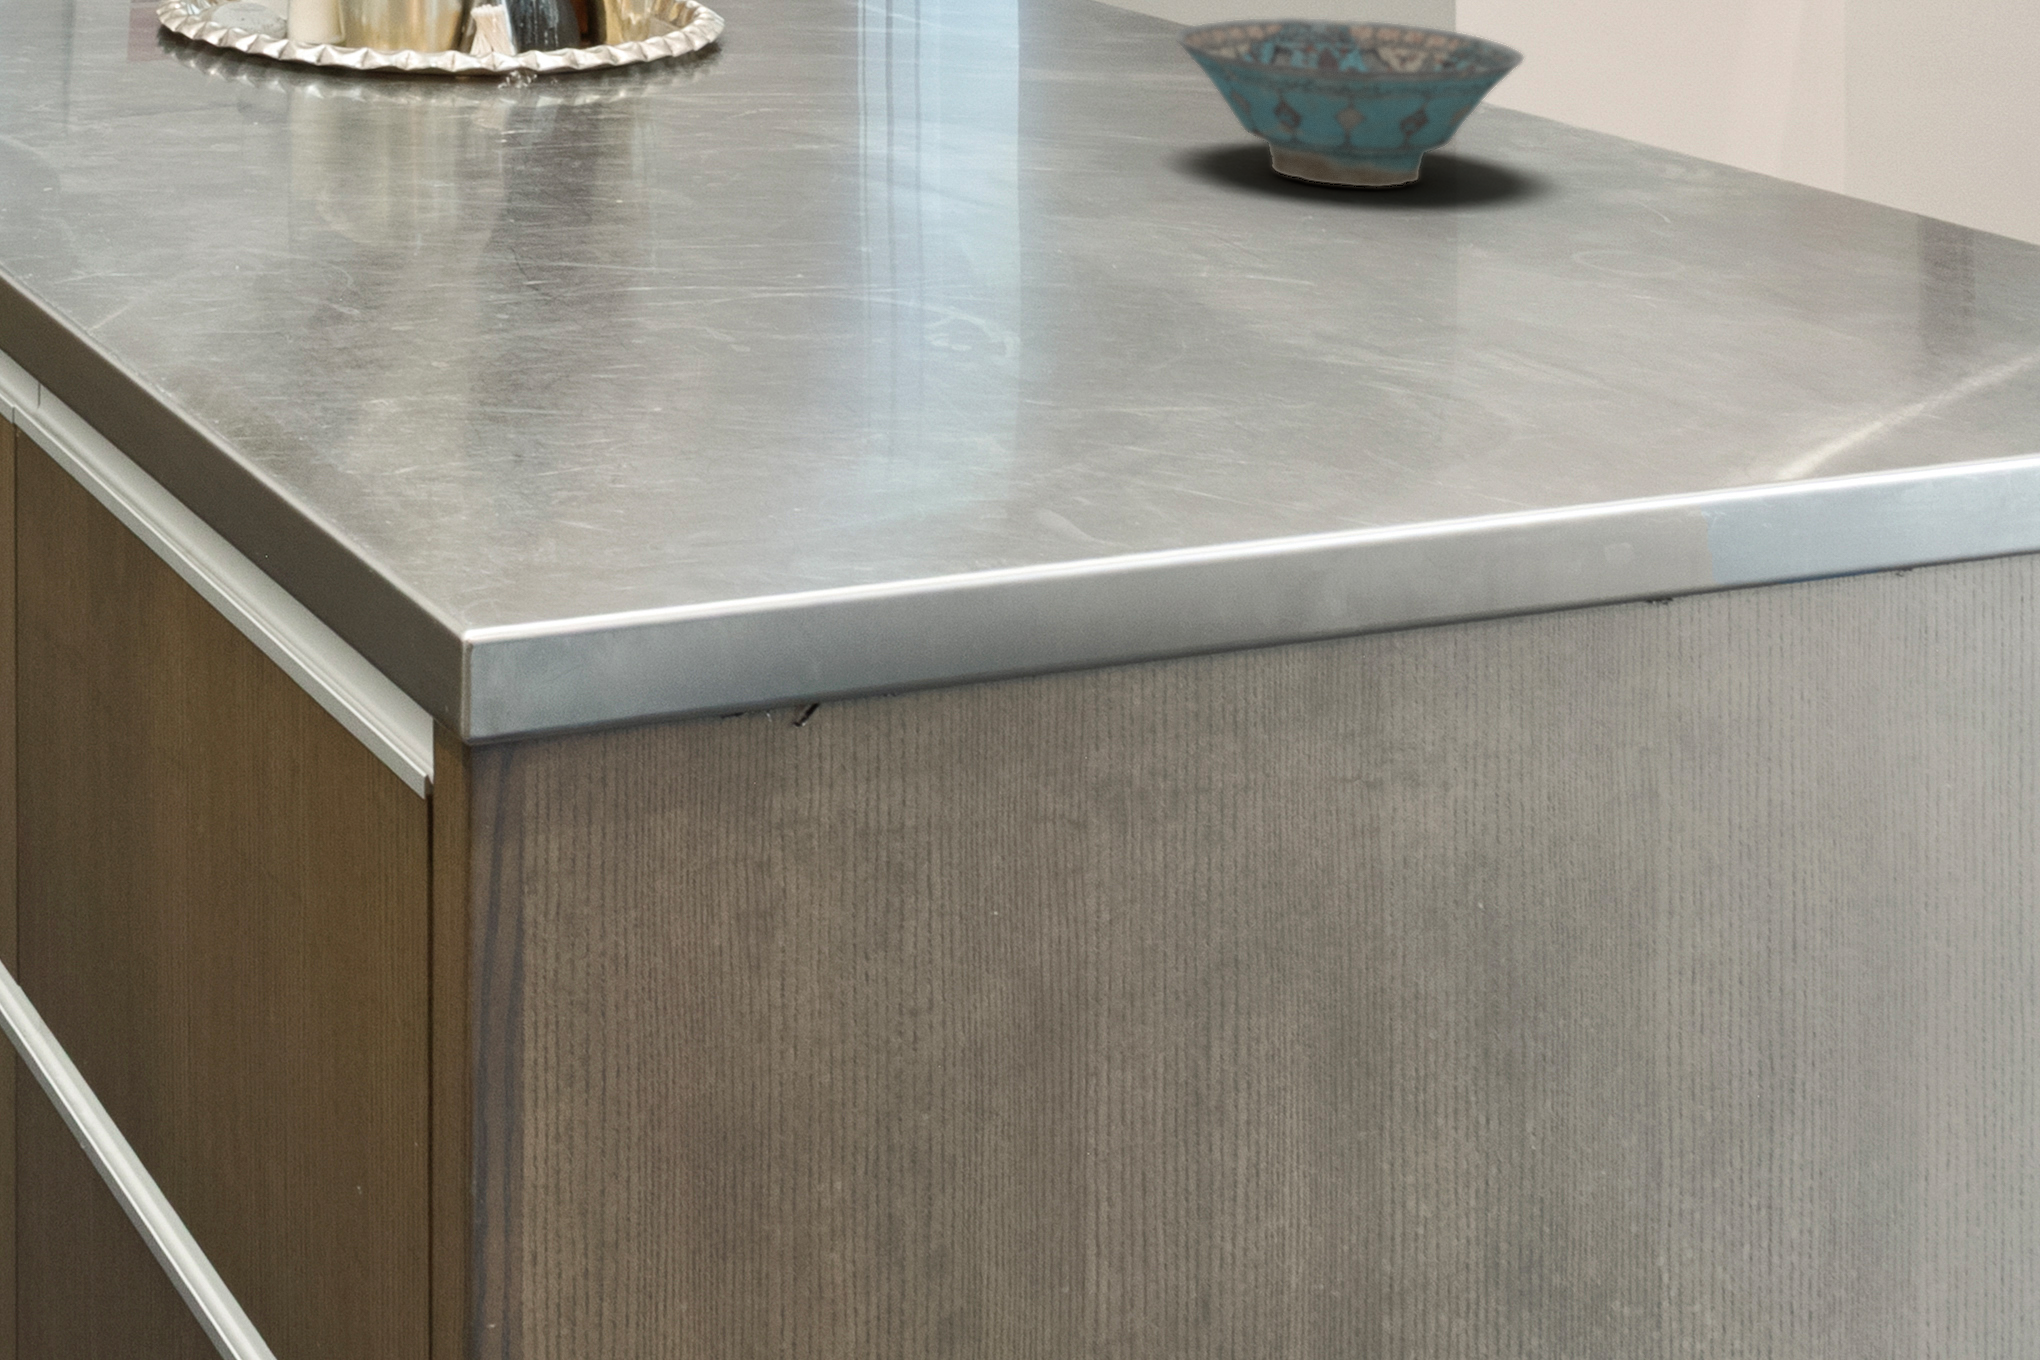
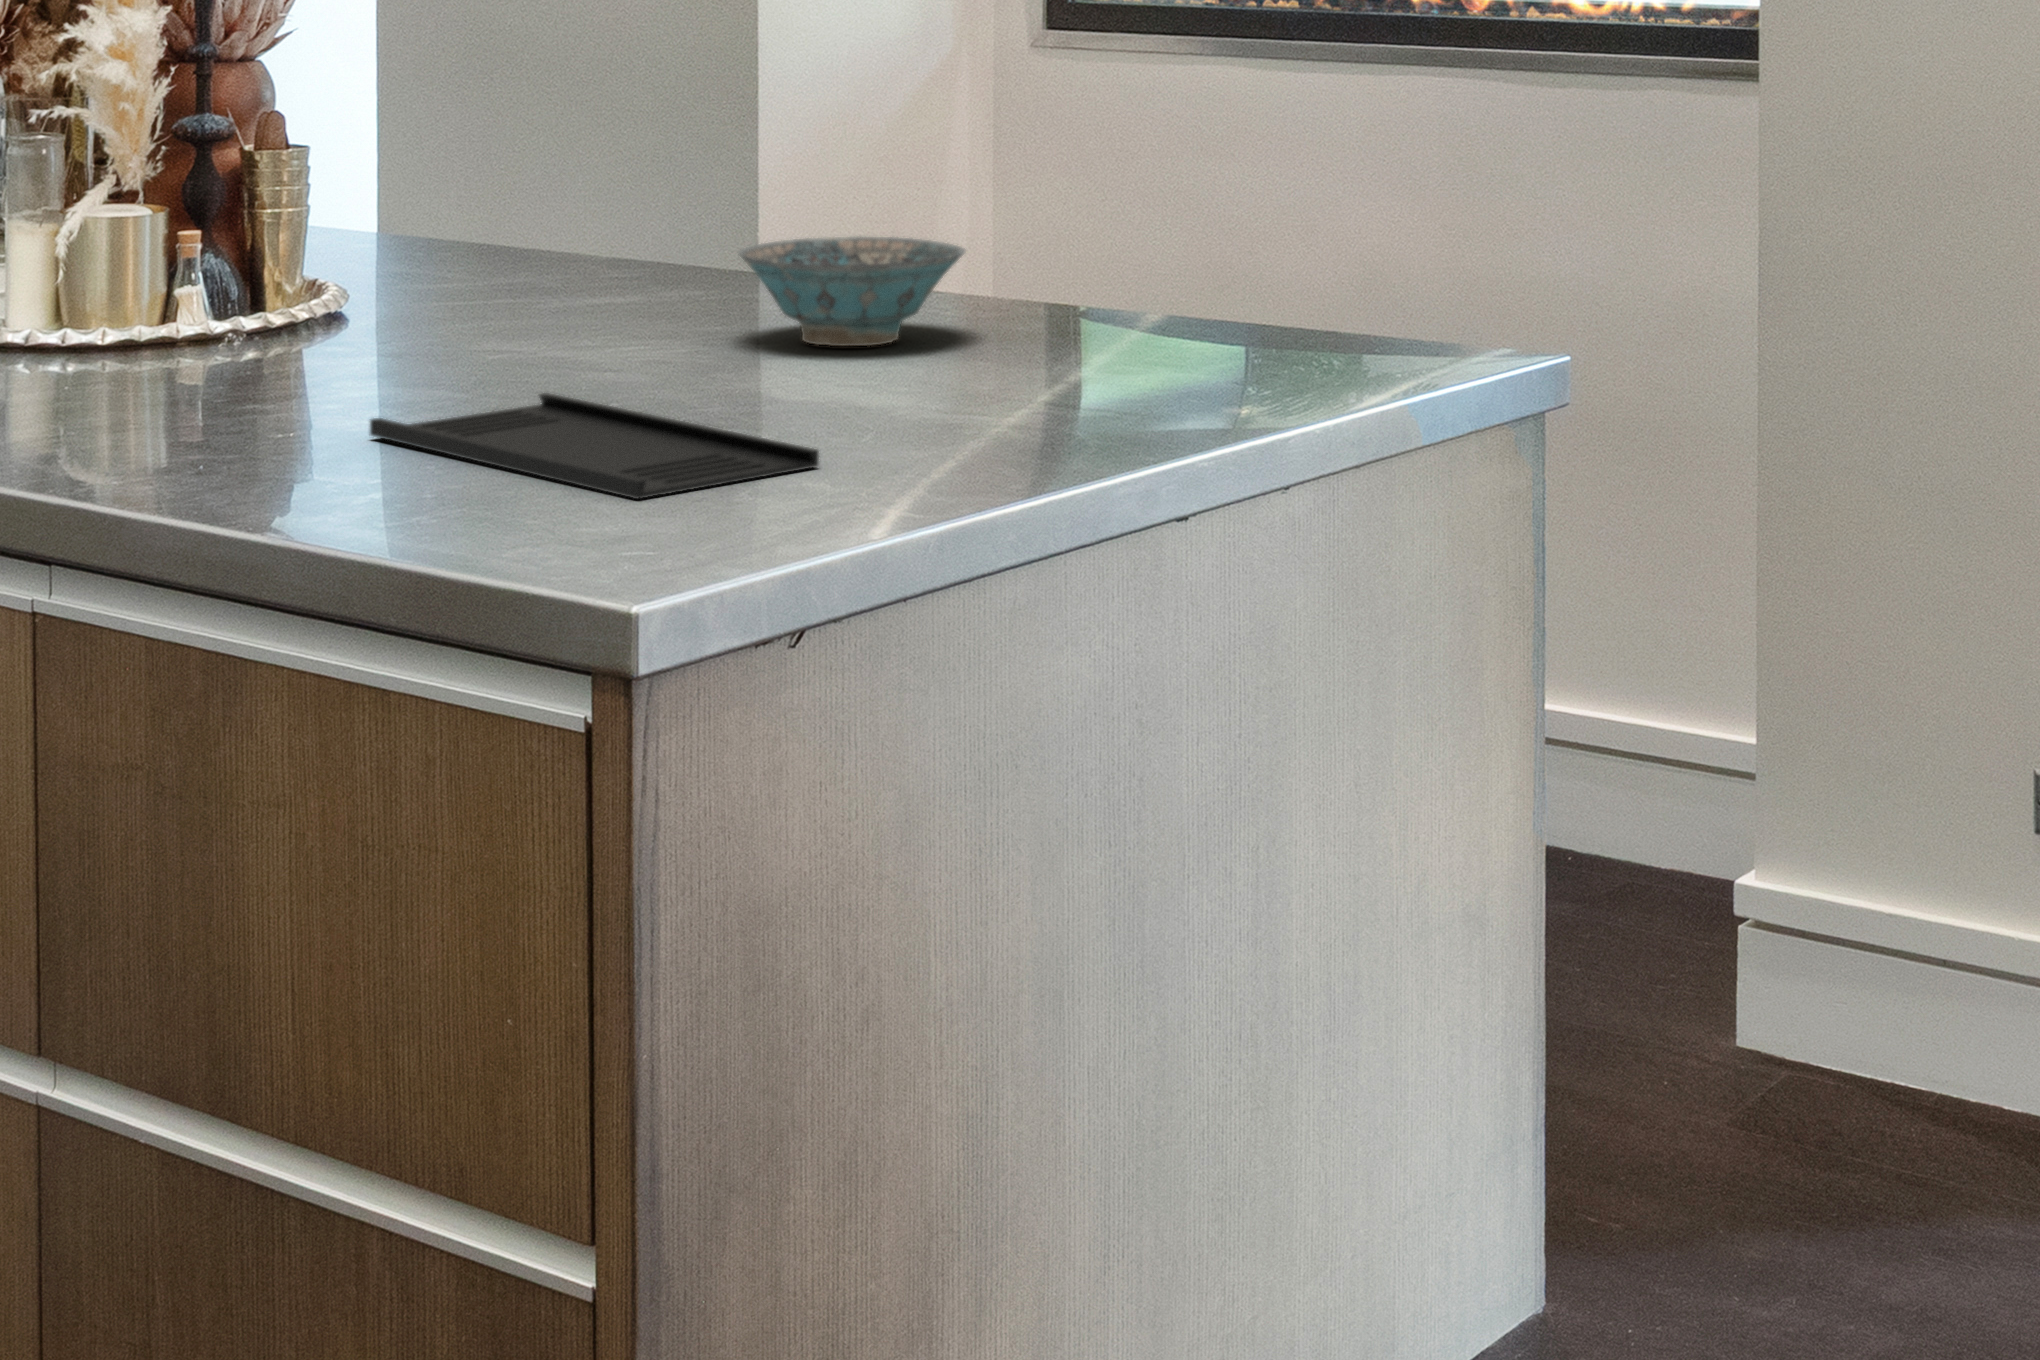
tray: none [537,212,1086,406] -> present [370,393,819,499]

